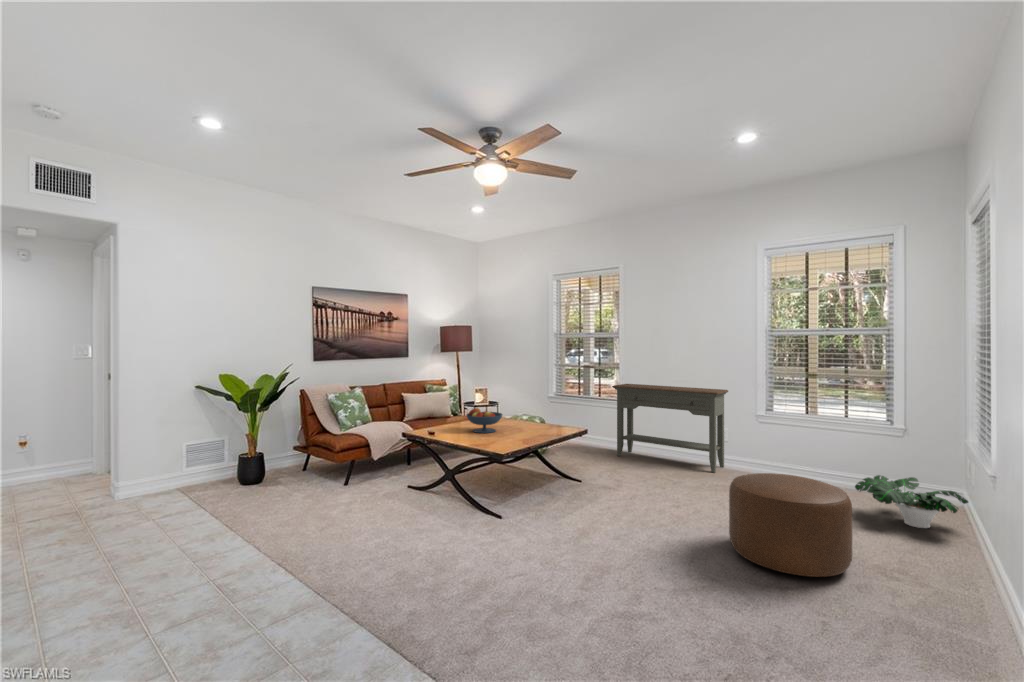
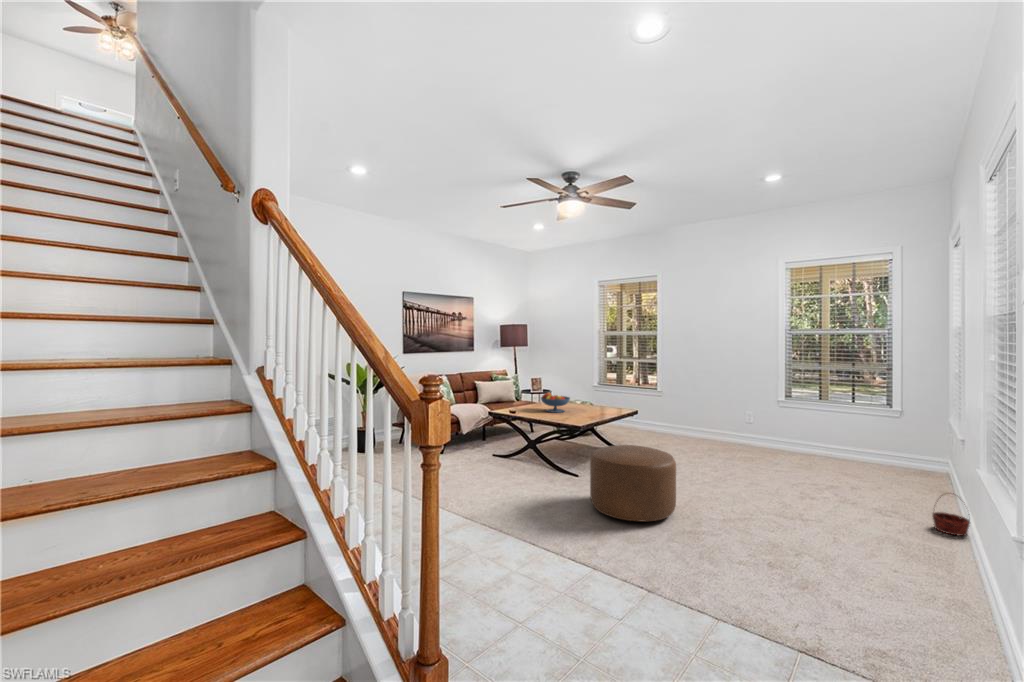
console table: present [612,384,728,473] -> none [652,374,753,447]
ottoman: present [729,473,852,577] -> present [590,445,676,522]
potted plant: present [855,475,968,528] -> none [861,446,952,486]
basket: none [945,548,998,609] -> present [932,493,970,536]

